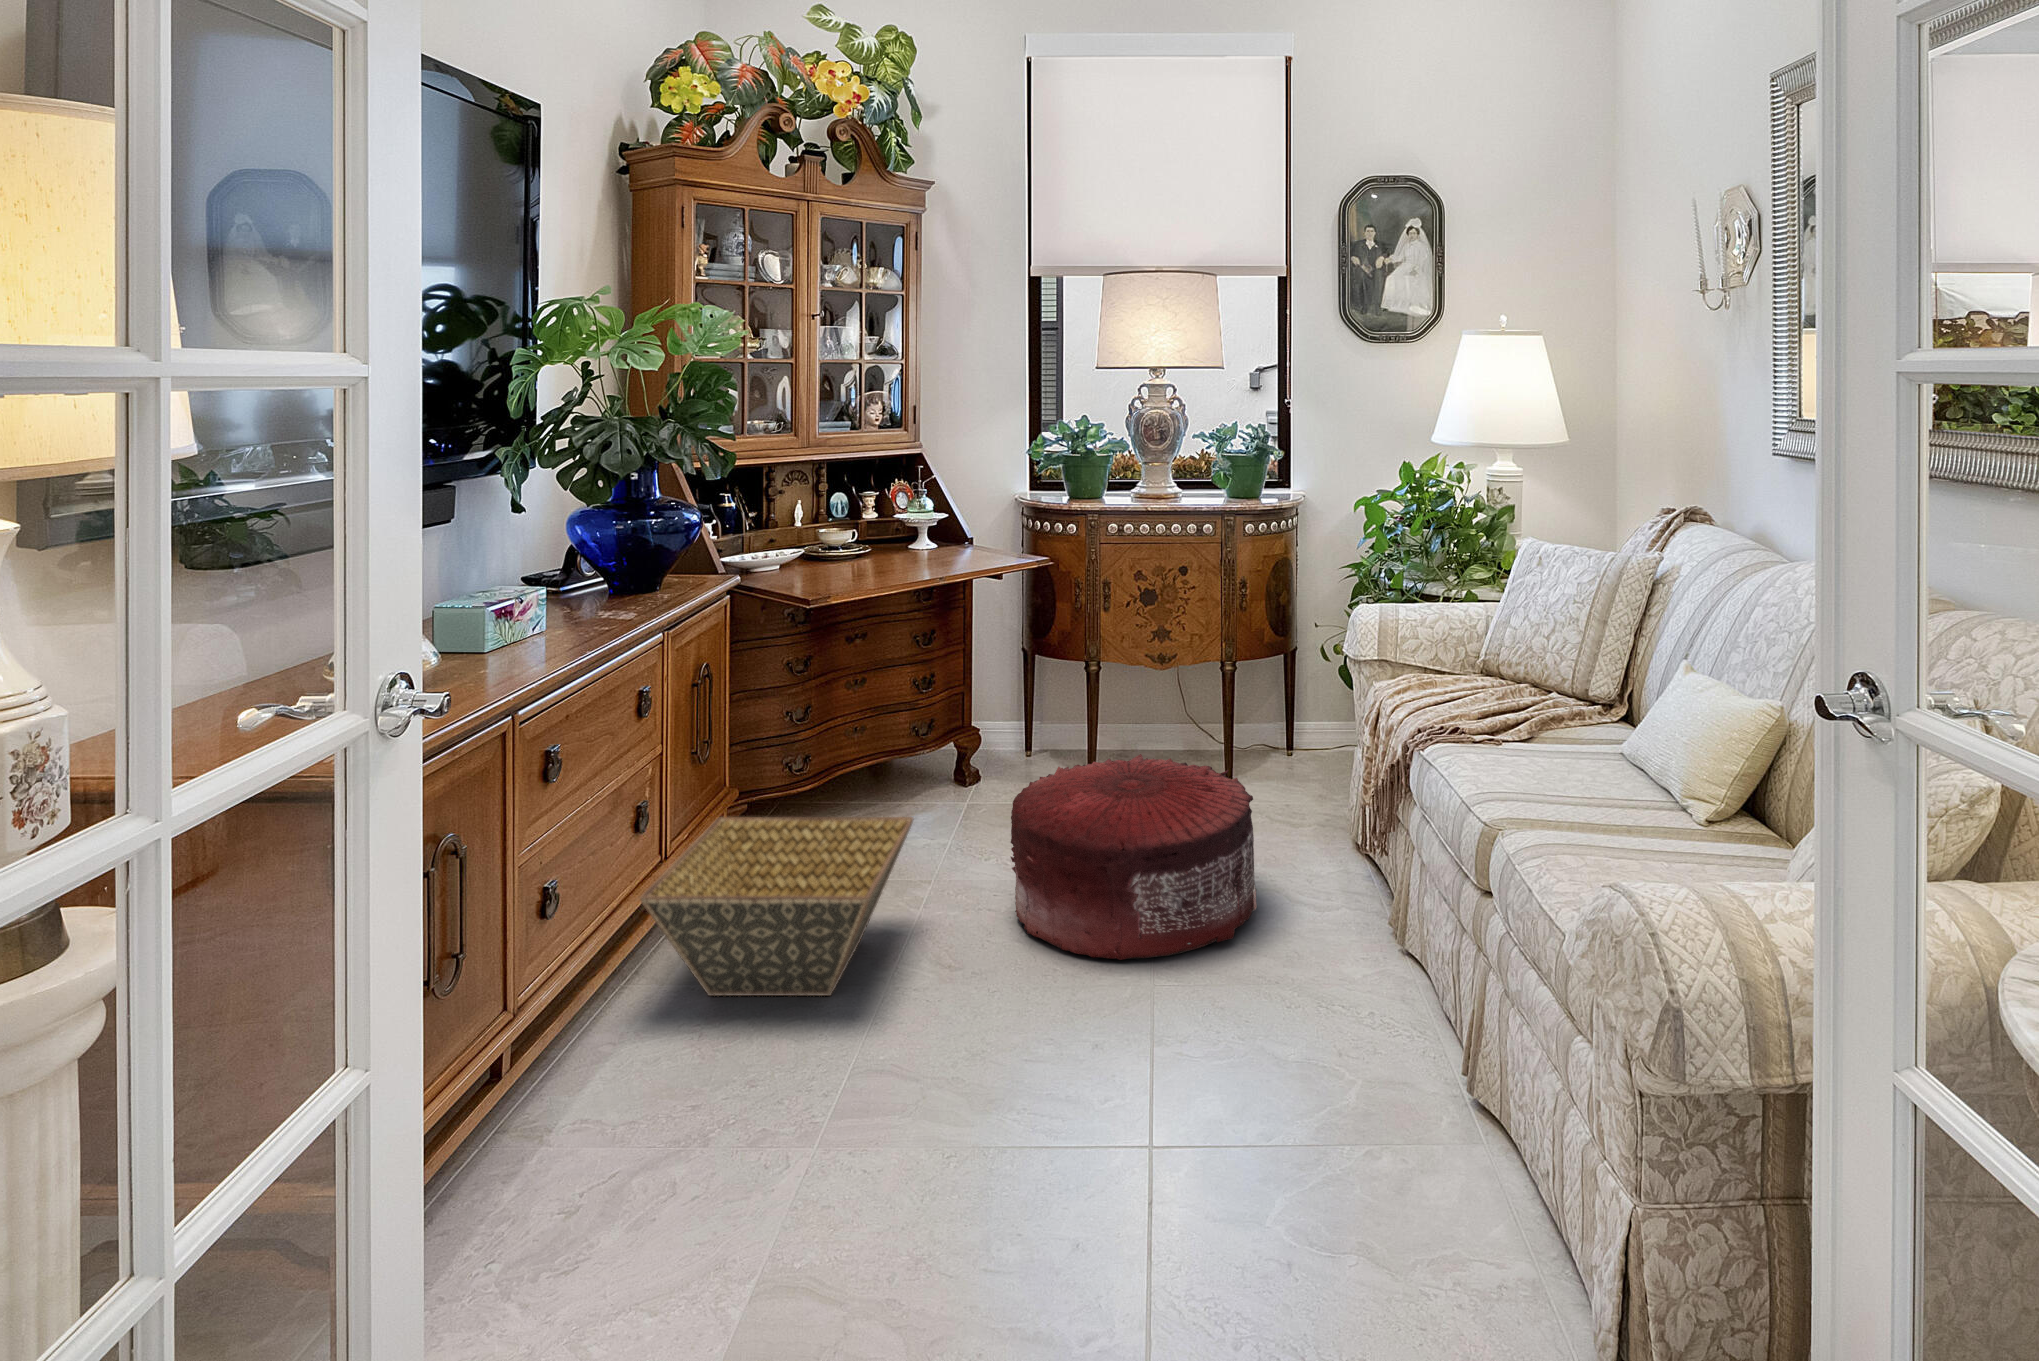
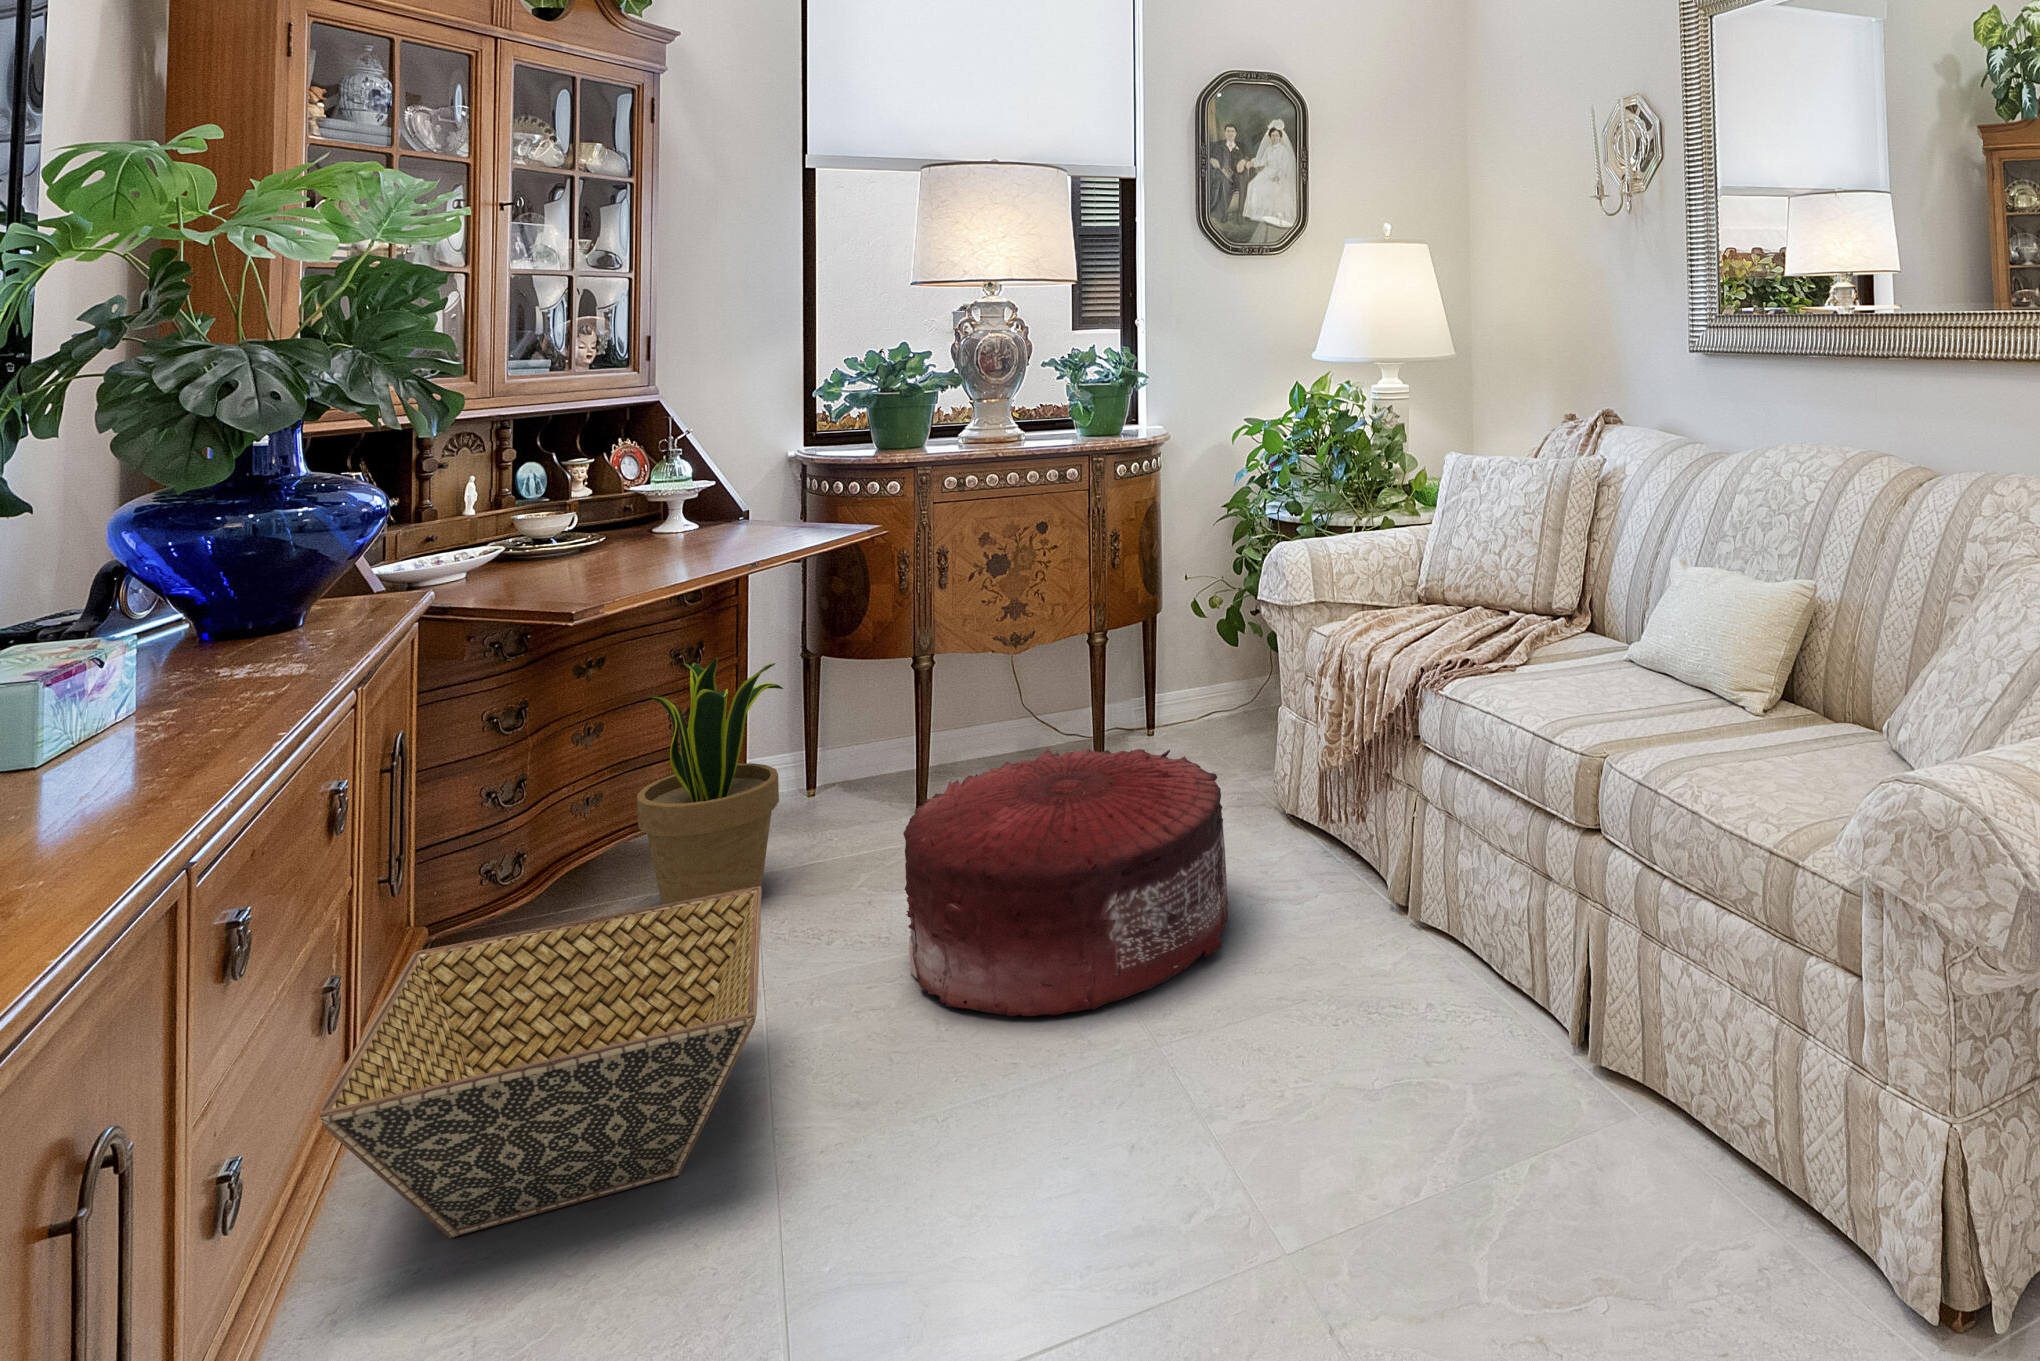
potted plant: none [875,648,975,838] -> present [637,657,783,905]

